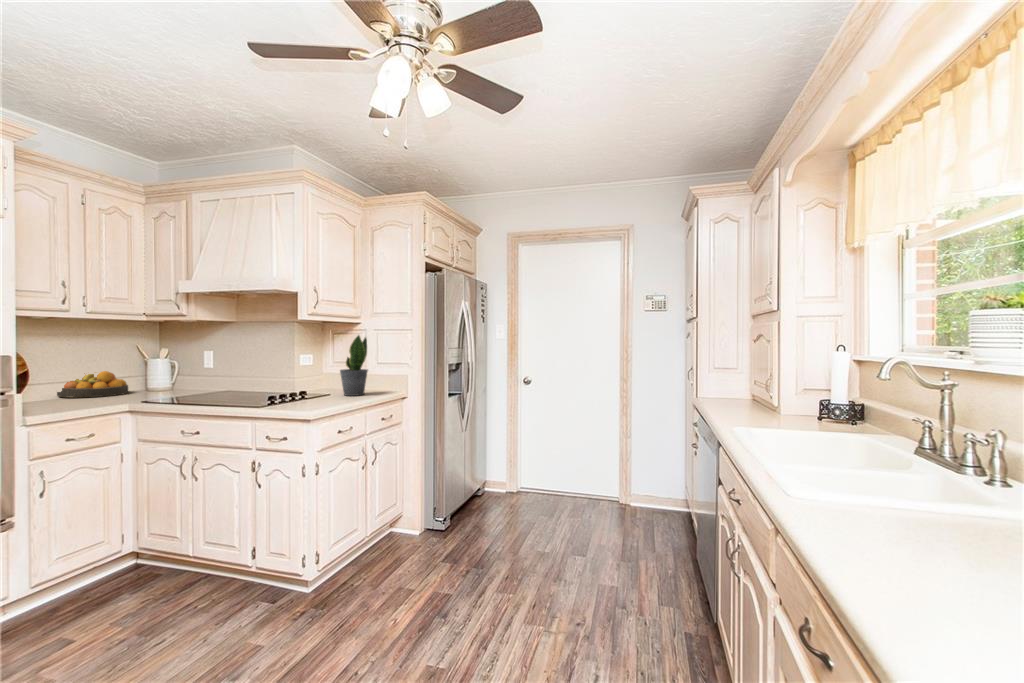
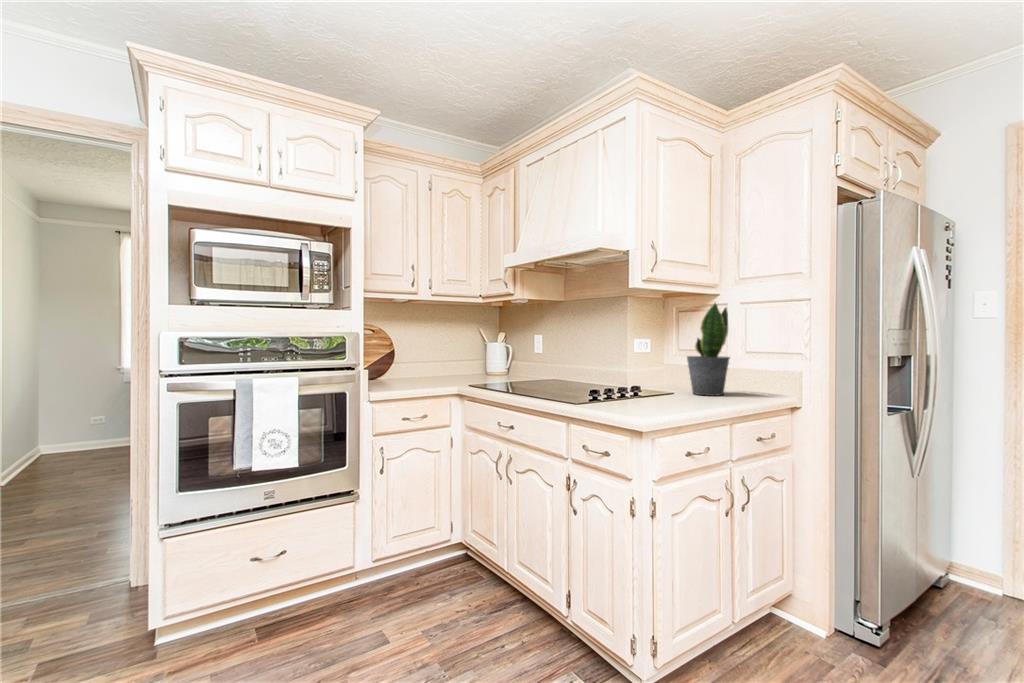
fruit bowl: present [57,371,128,398] -> none [416,353,471,379]

